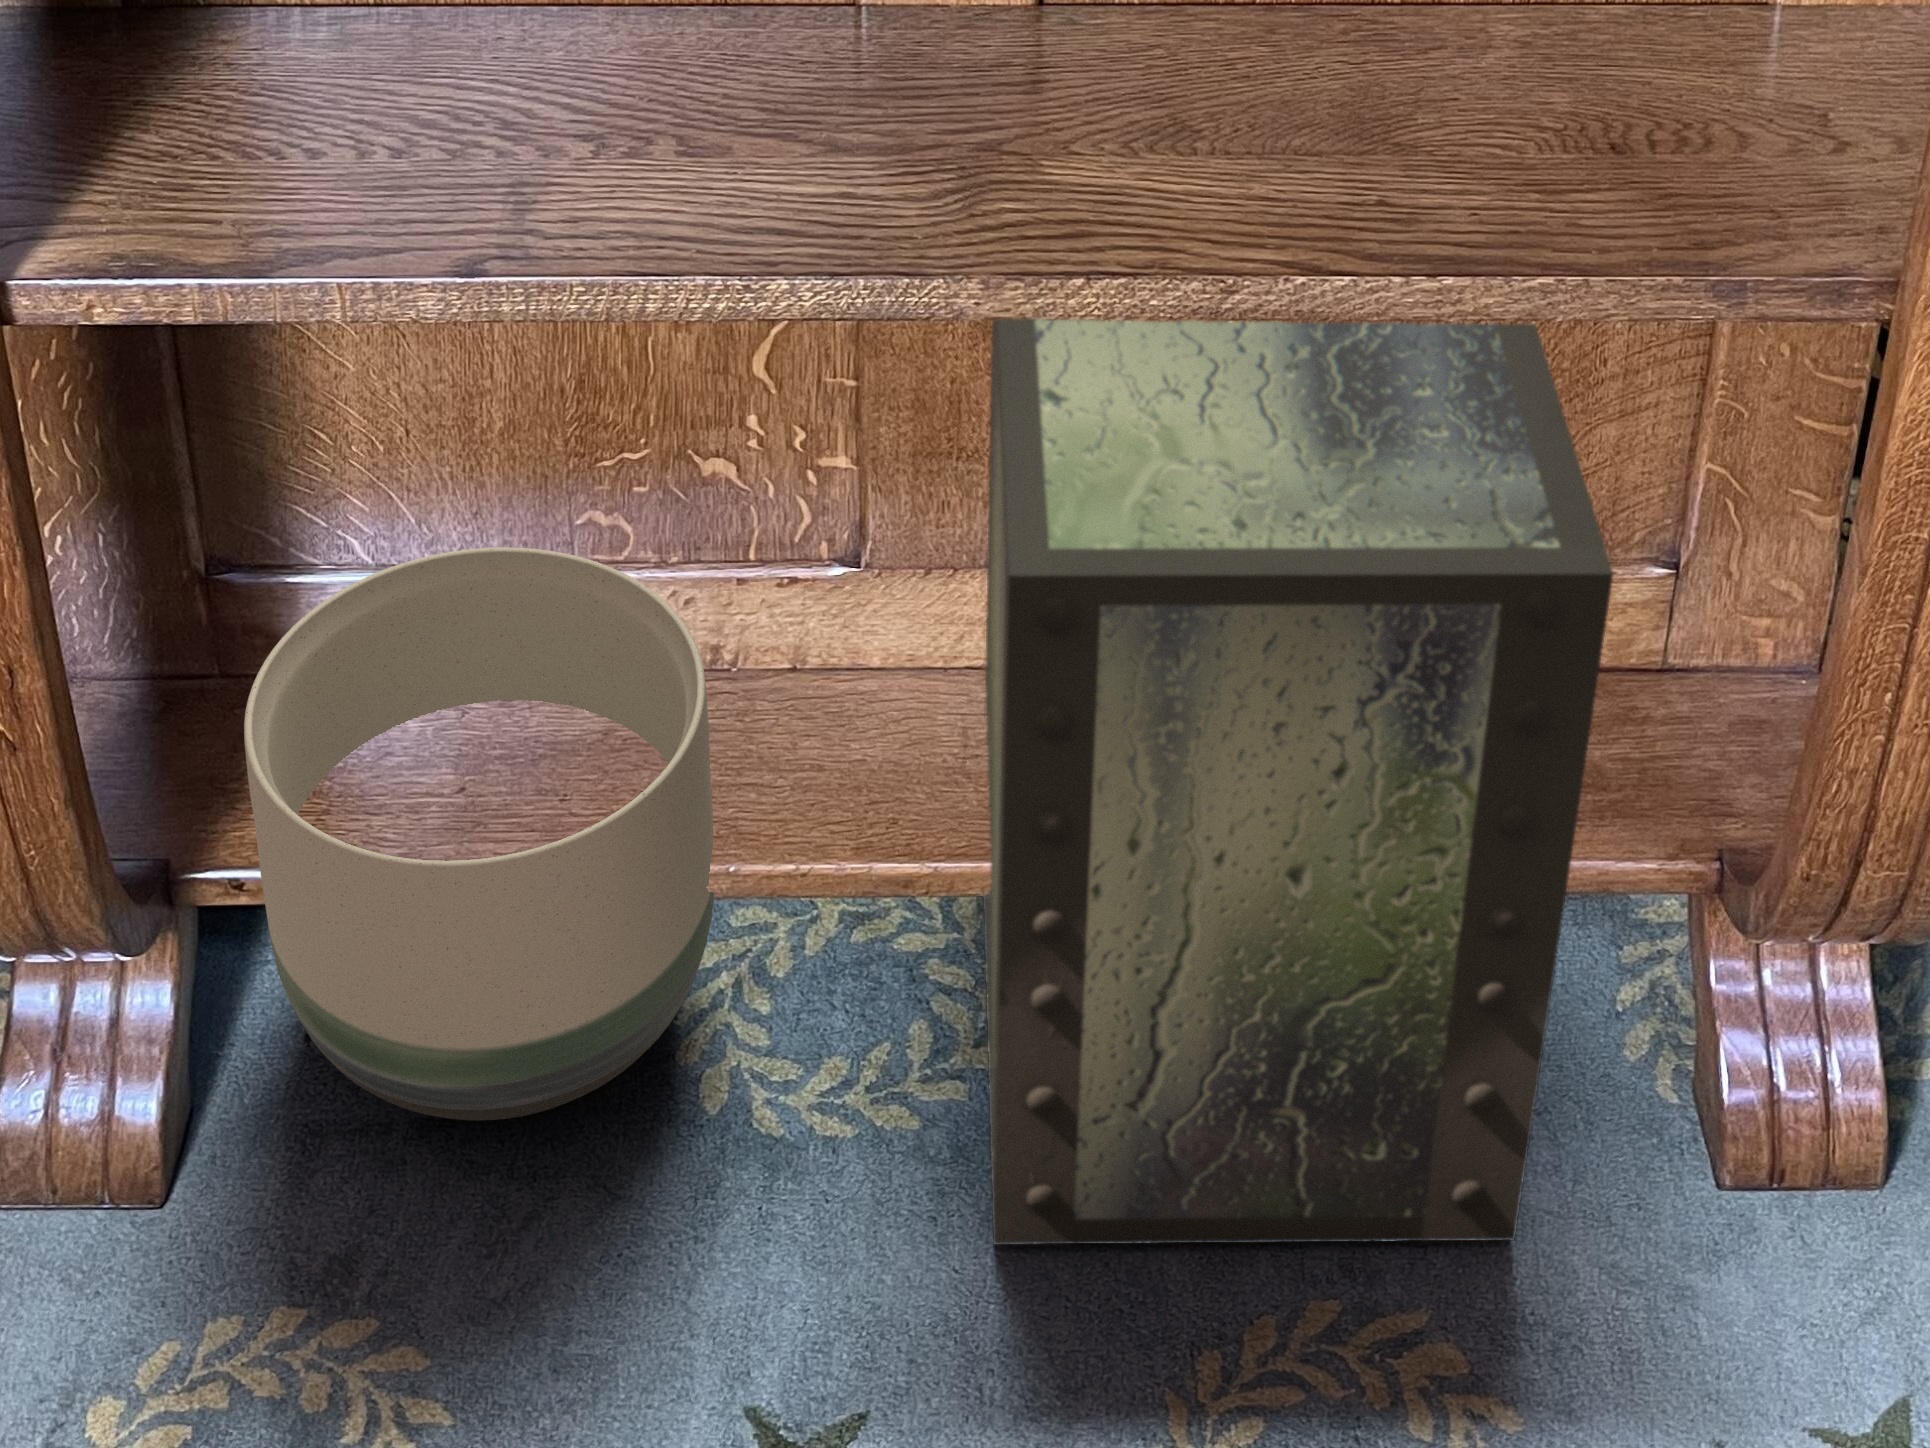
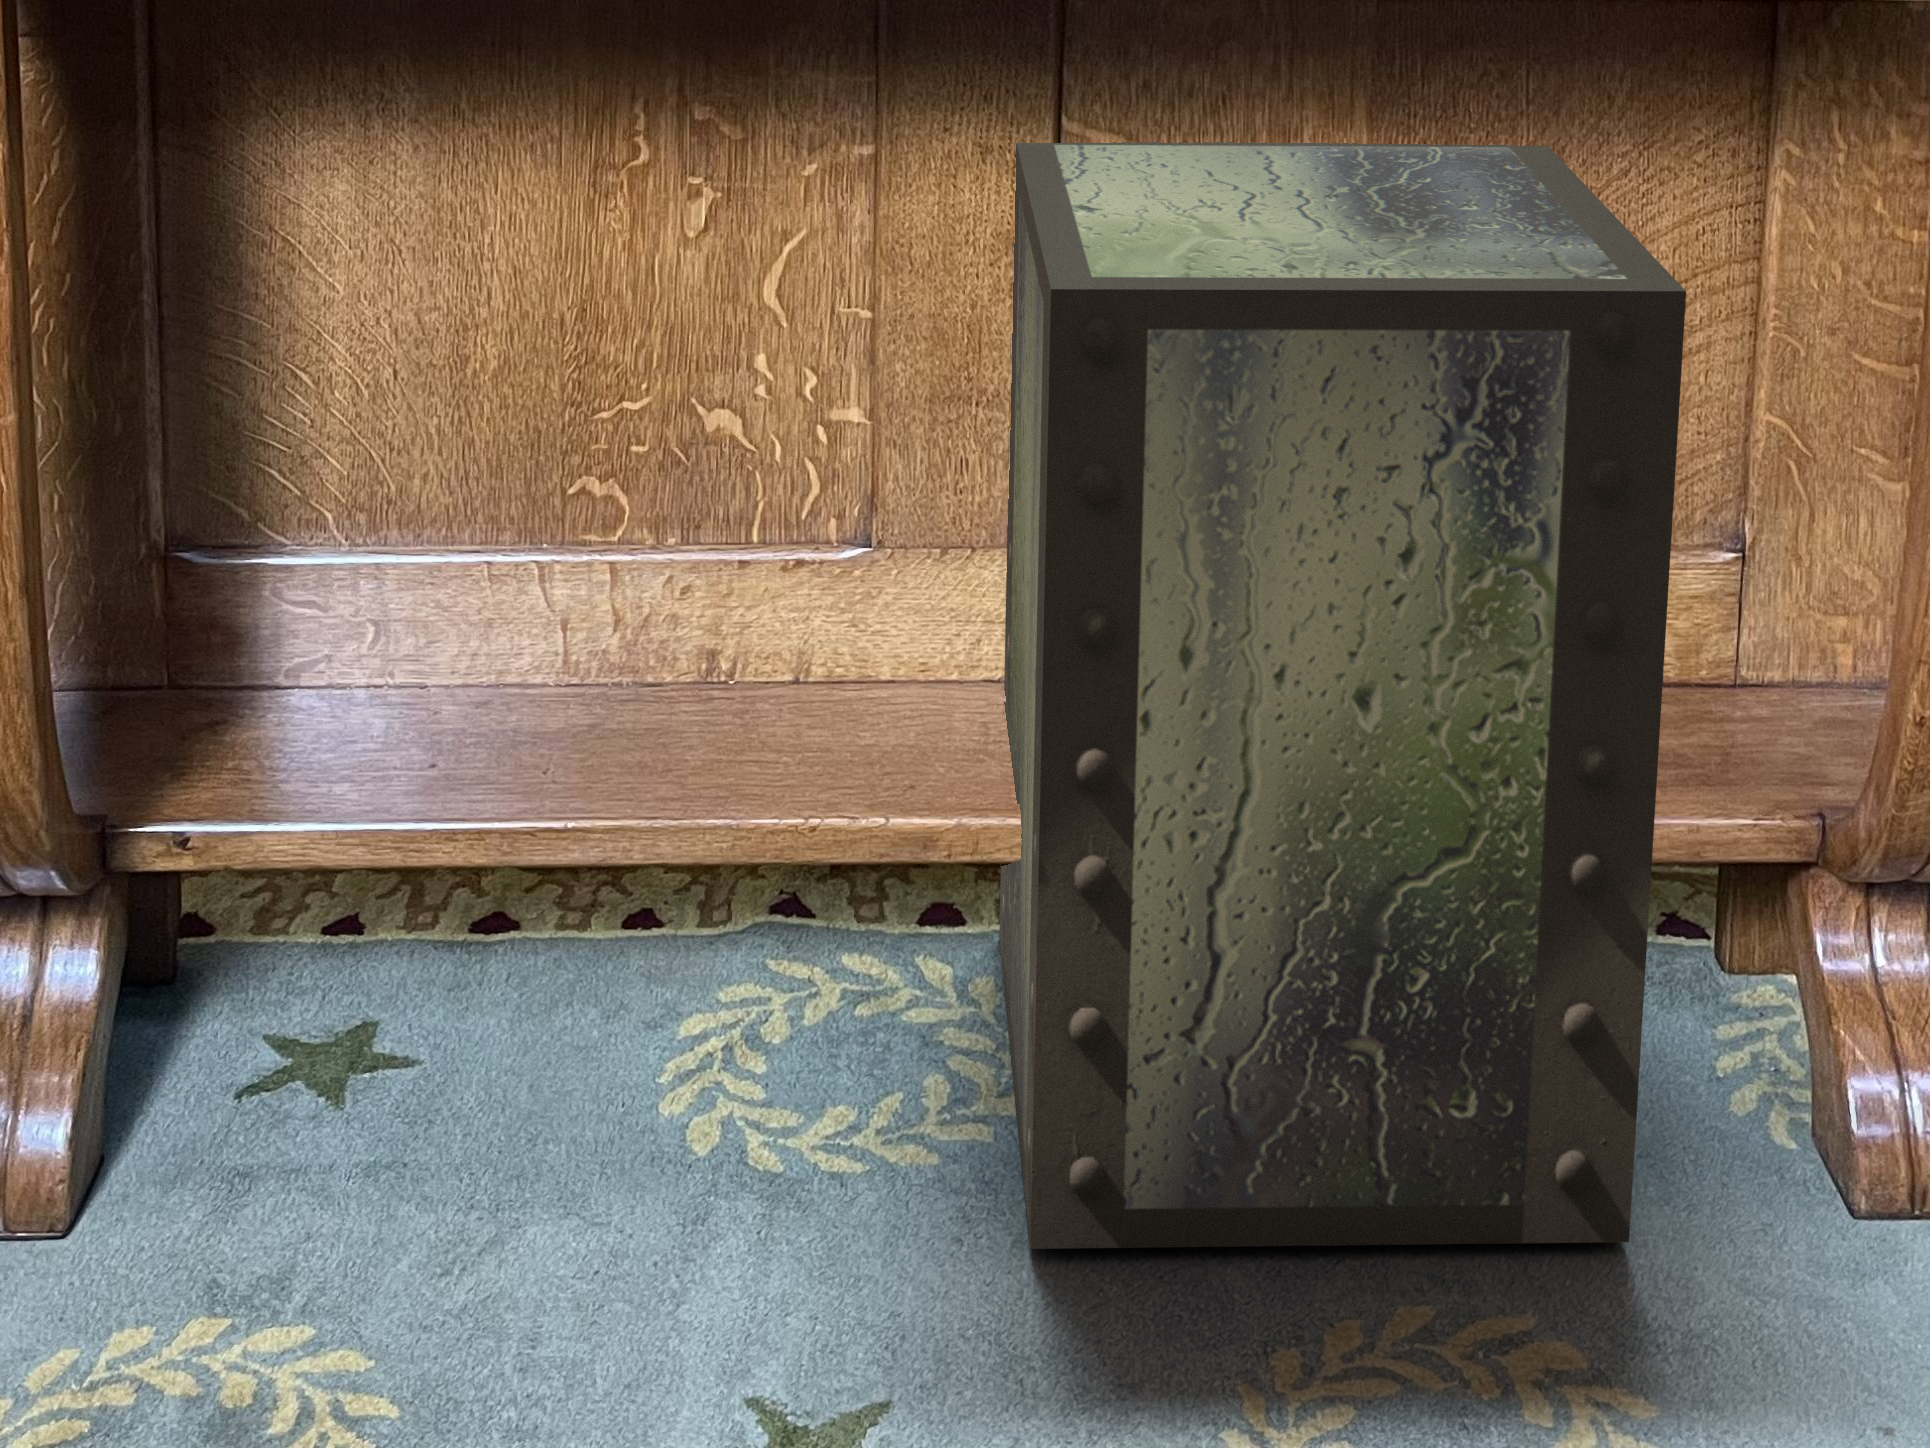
planter: present [244,547,714,1120] -> none [205,523,710,1128]

